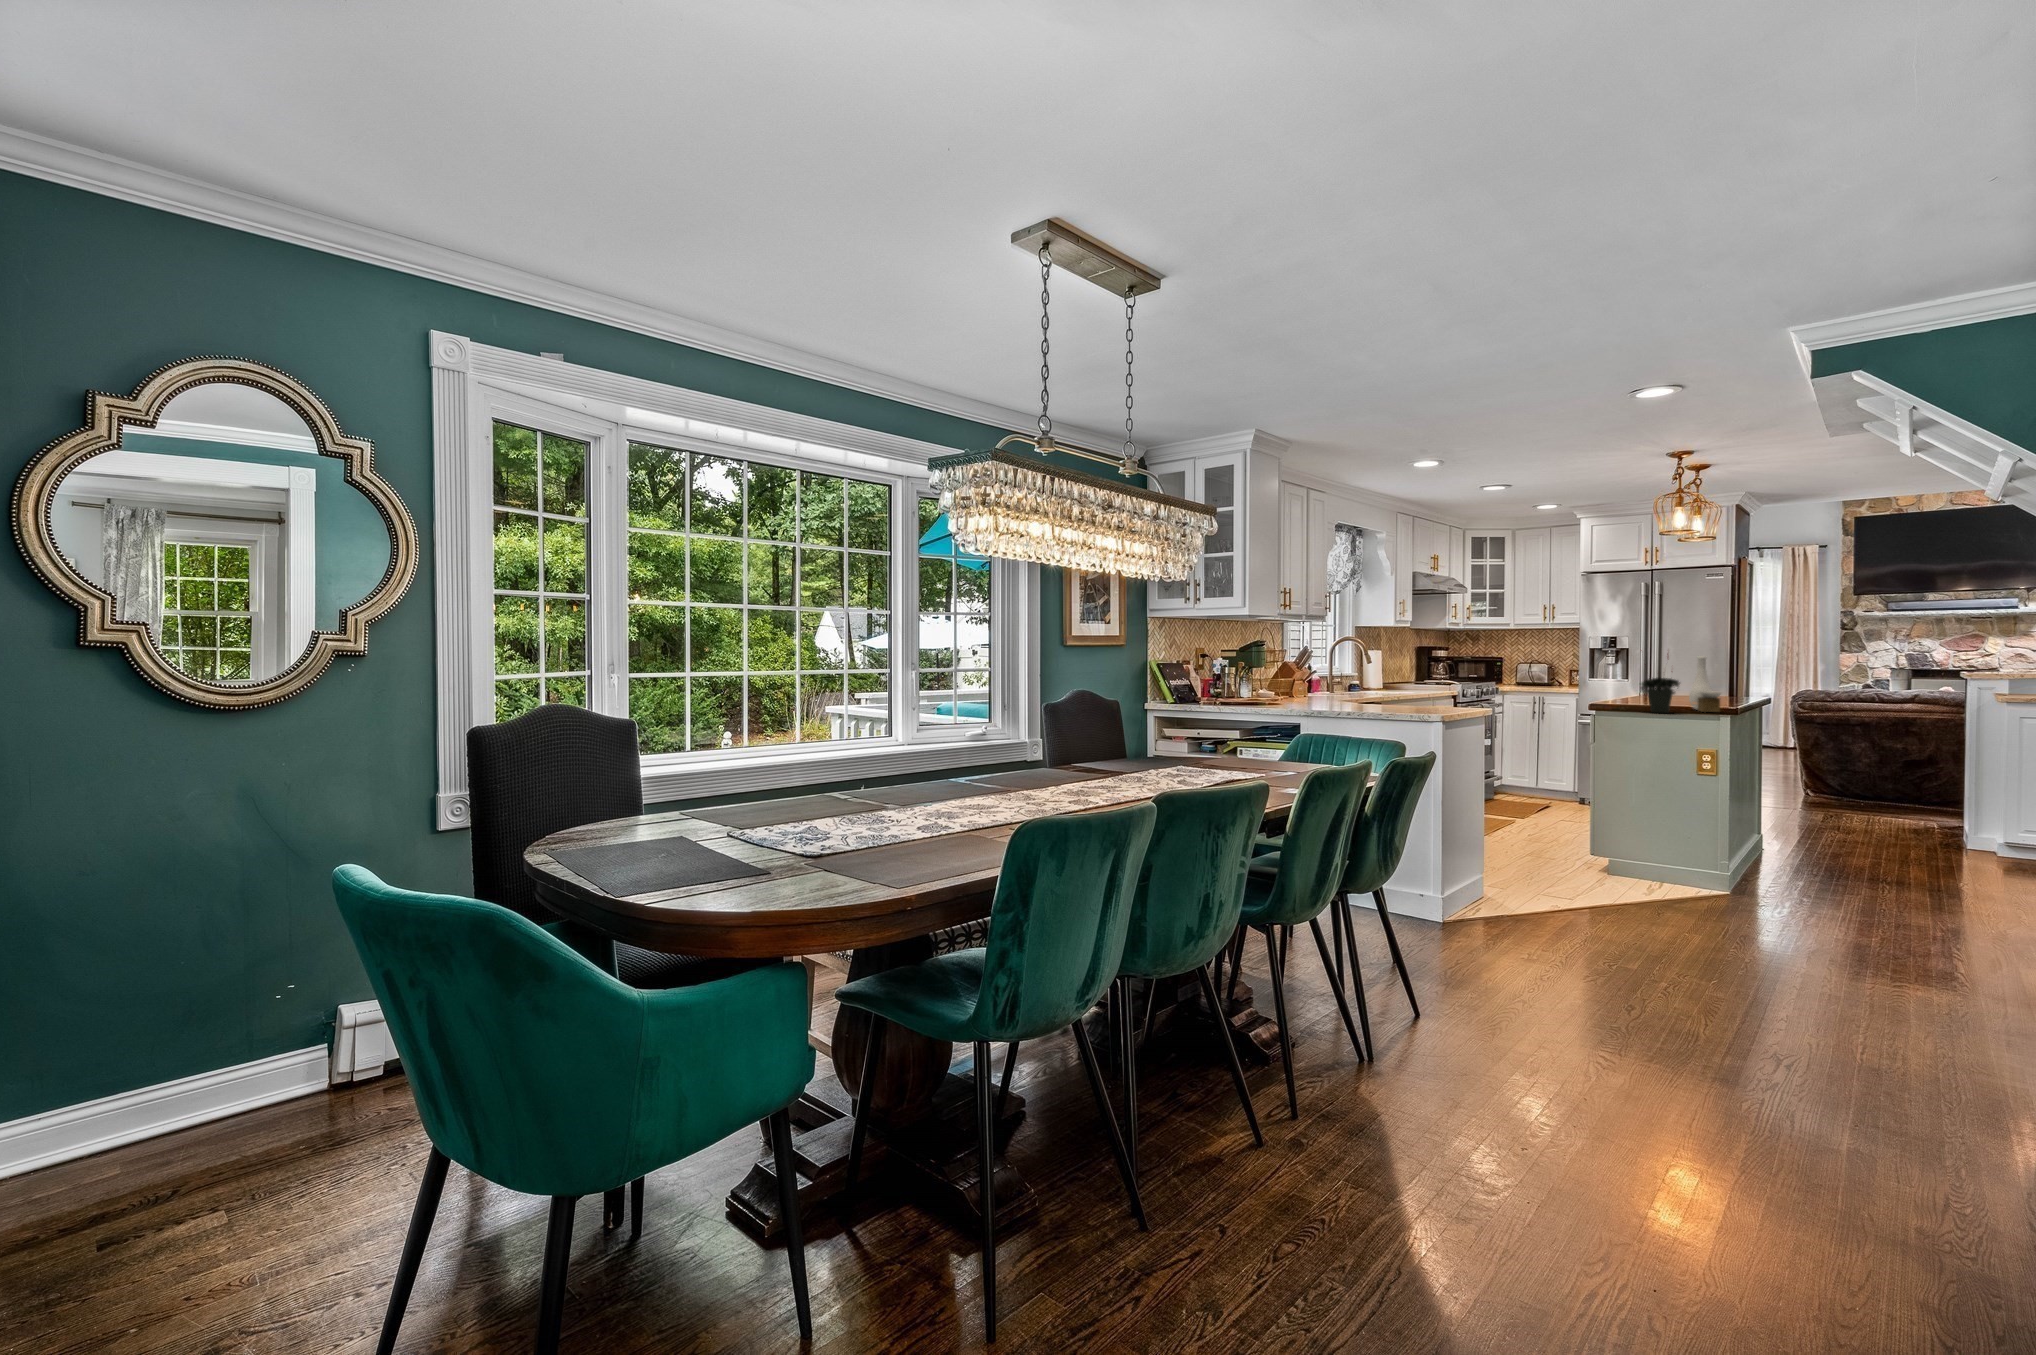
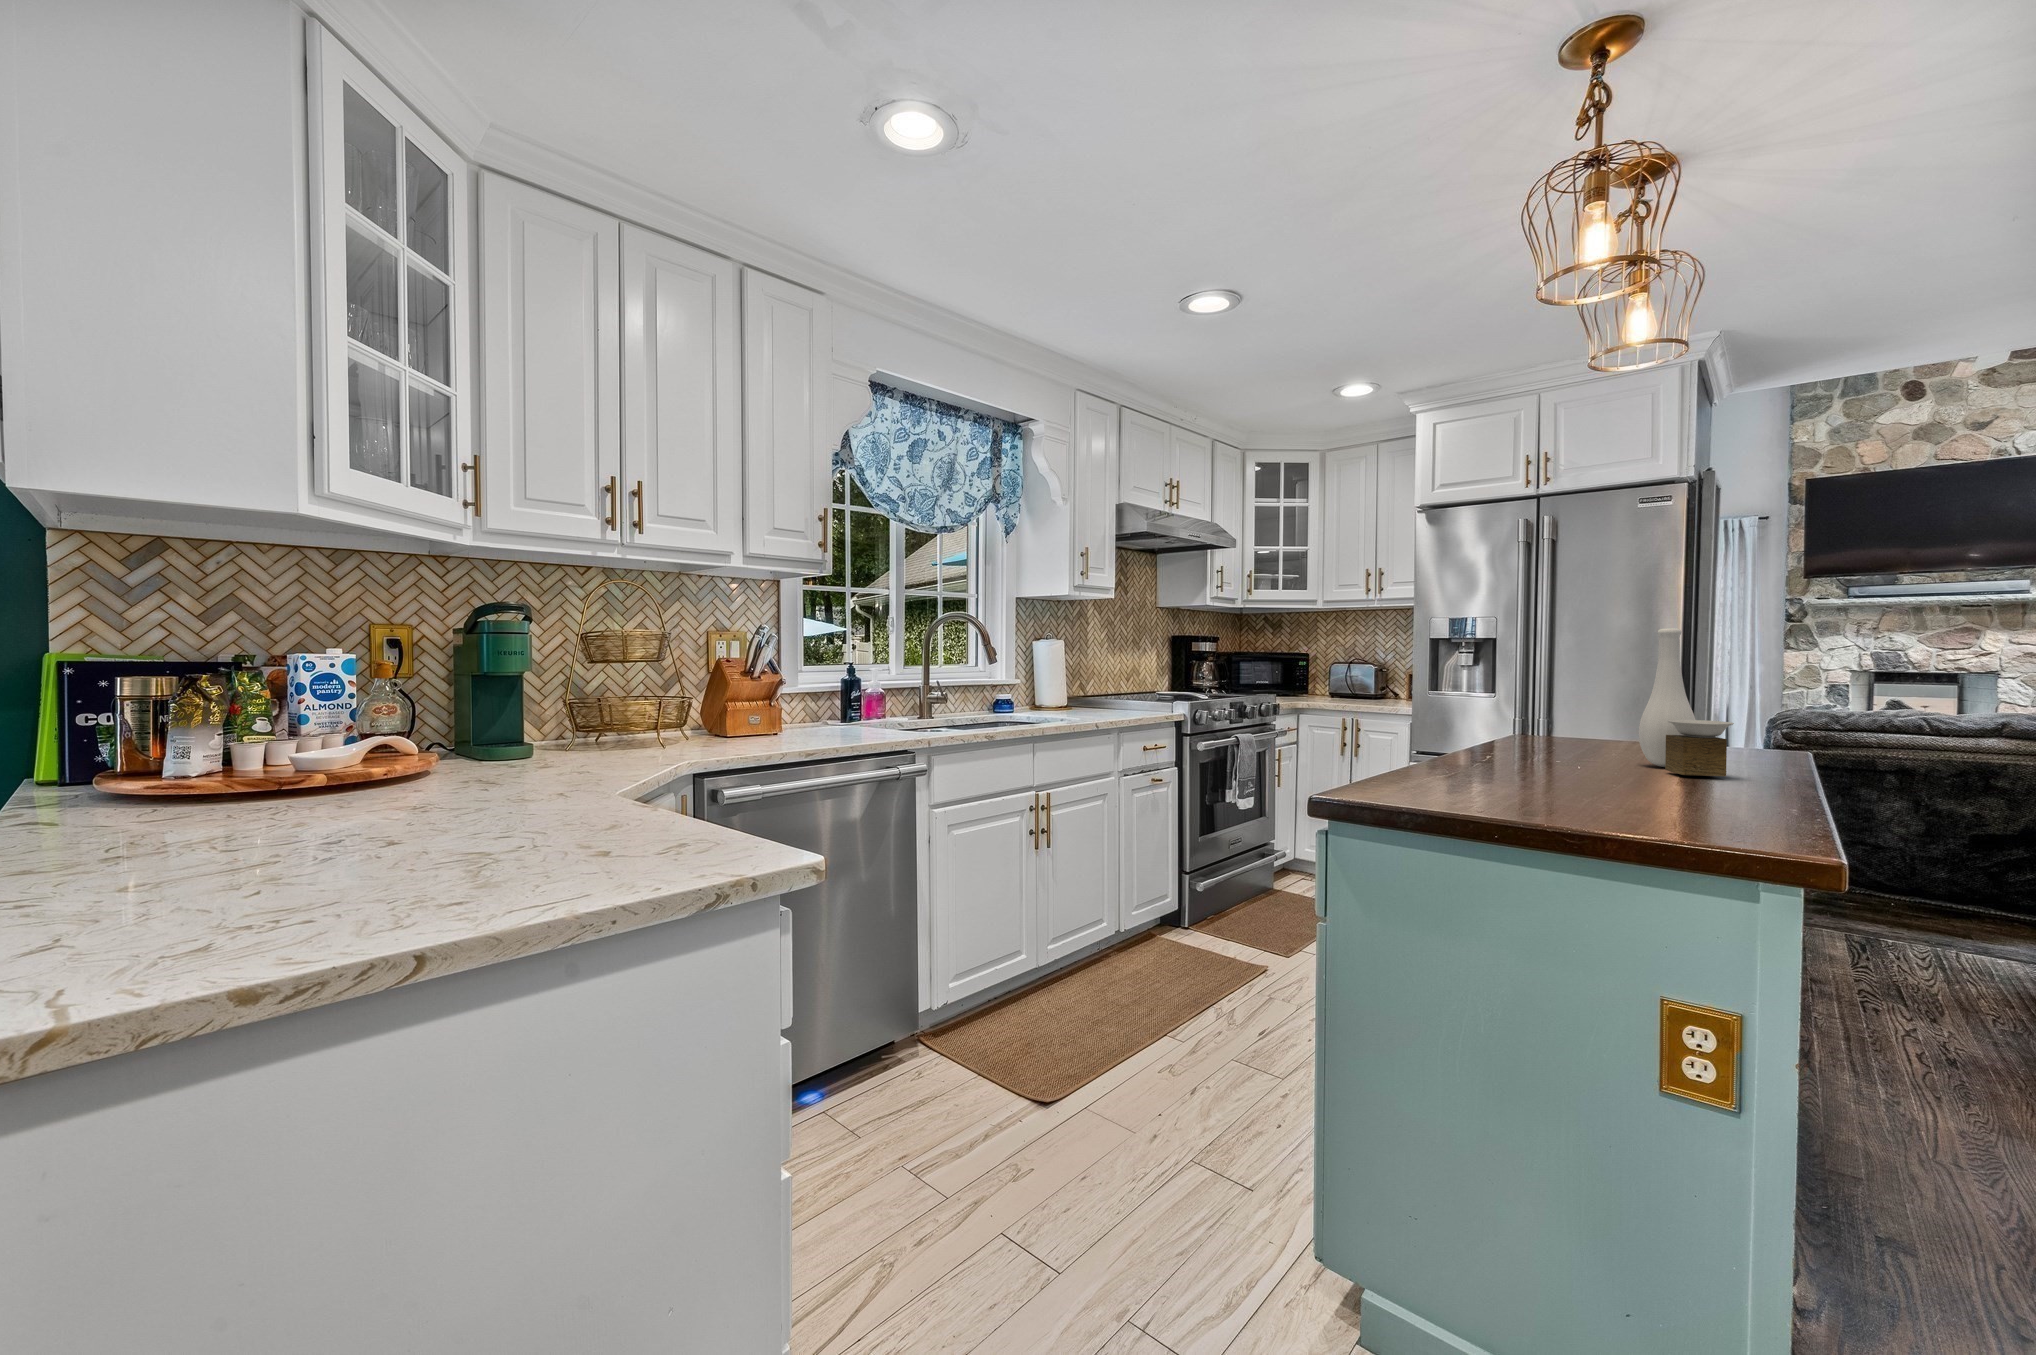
potted plant: present [1641,654,1680,713] -> none [1528,596,1635,782]

